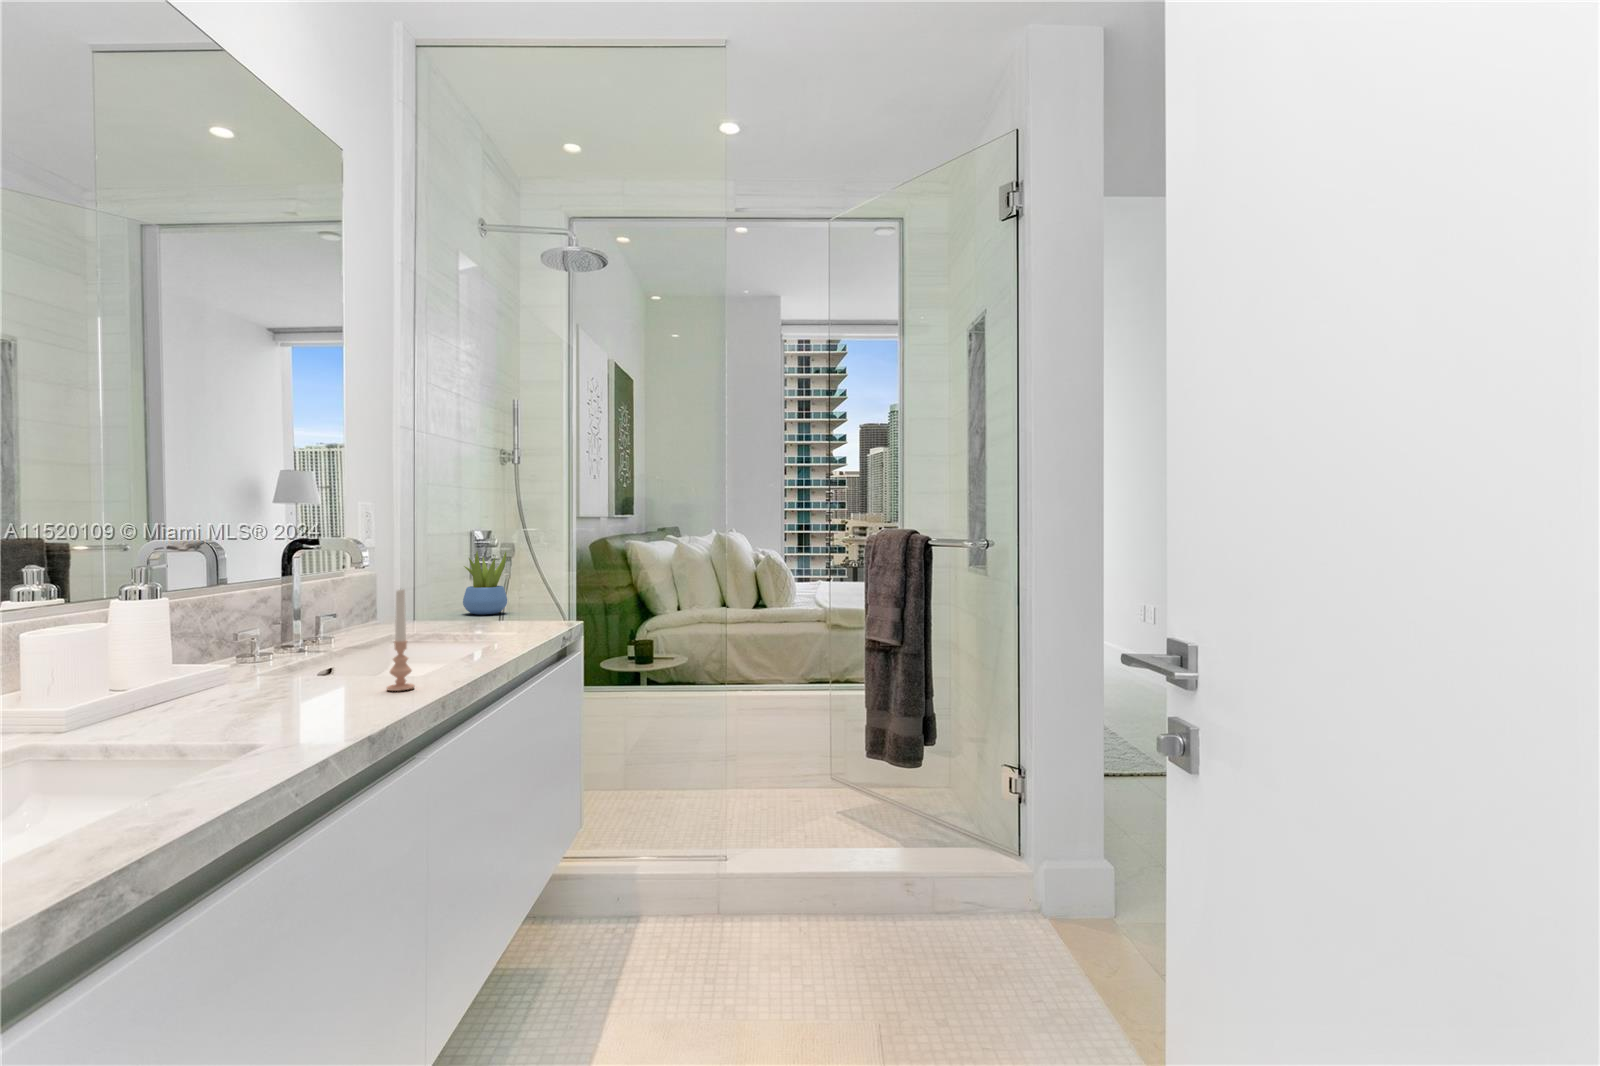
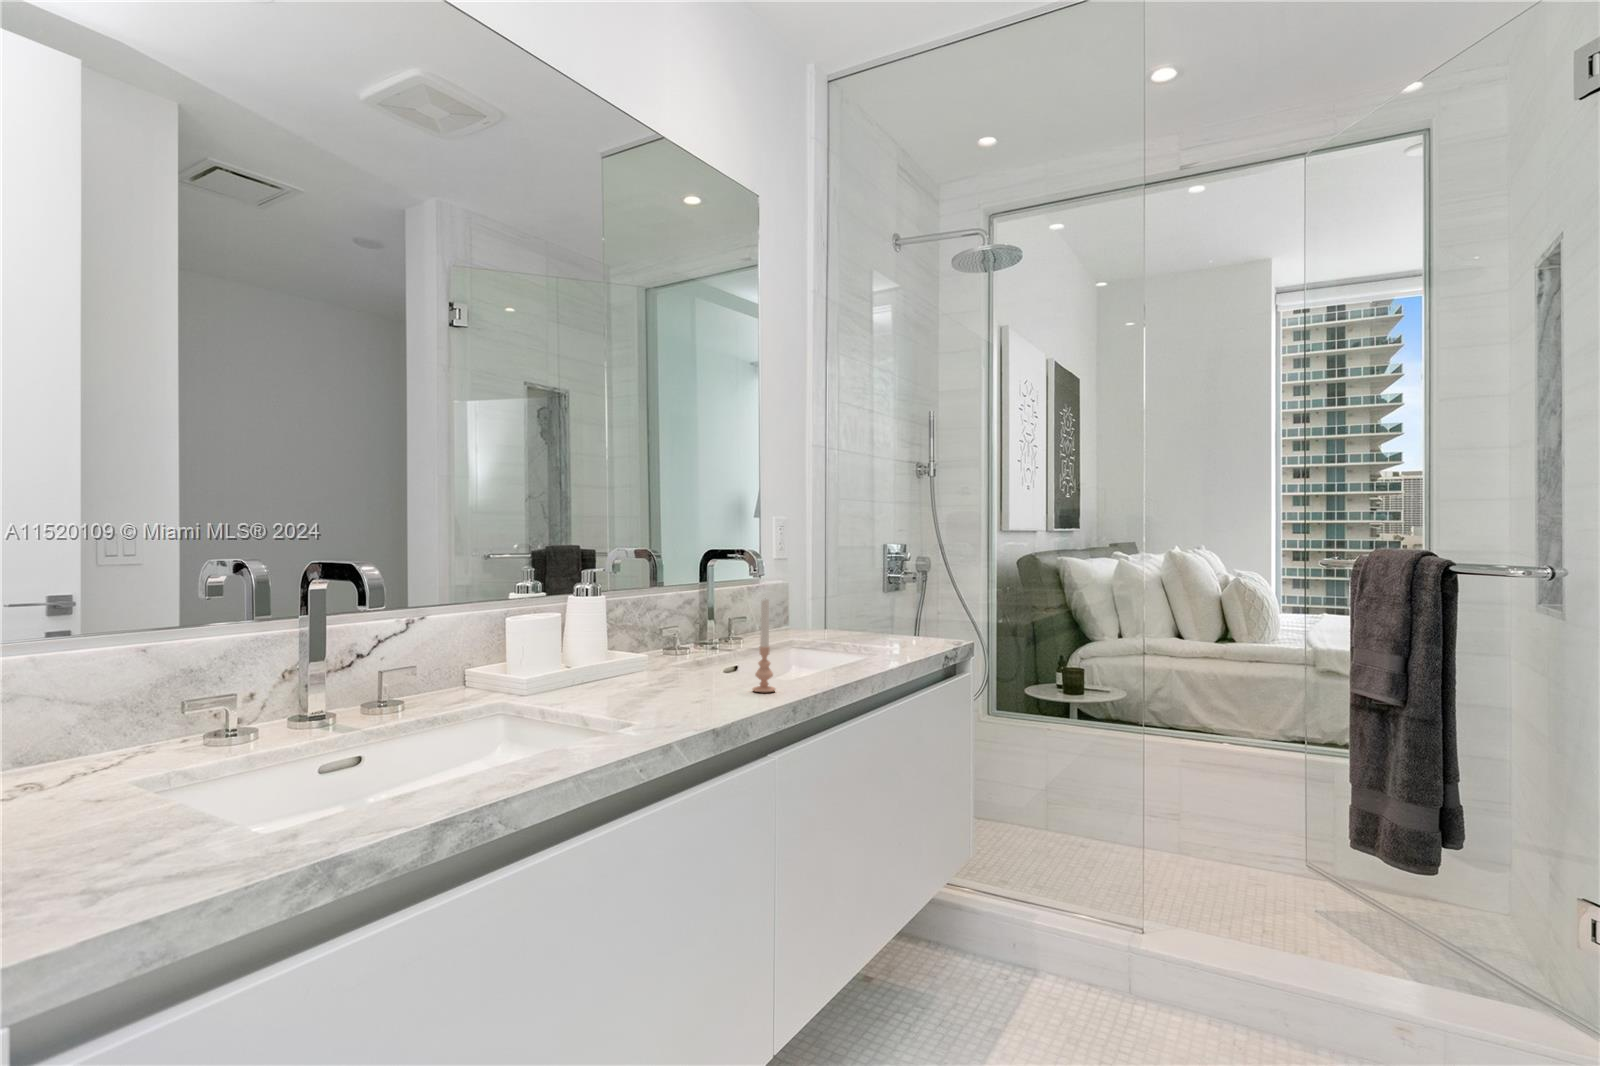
succulent plant: present [463,552,507,615] -> none [870,563,911,627]

